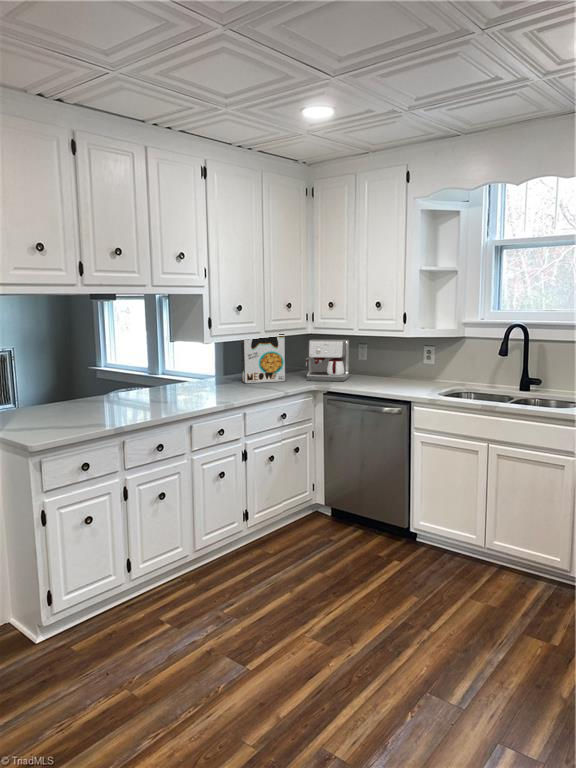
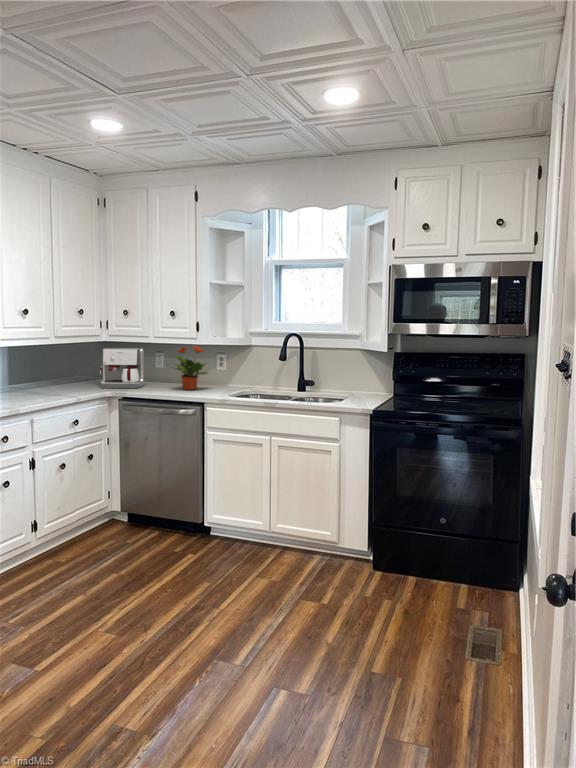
cereal box: present [241,334,285,383] -> none [29,341,78,392]
potted plant: none [375,338,419,385] -> present [173,346,207,390]

